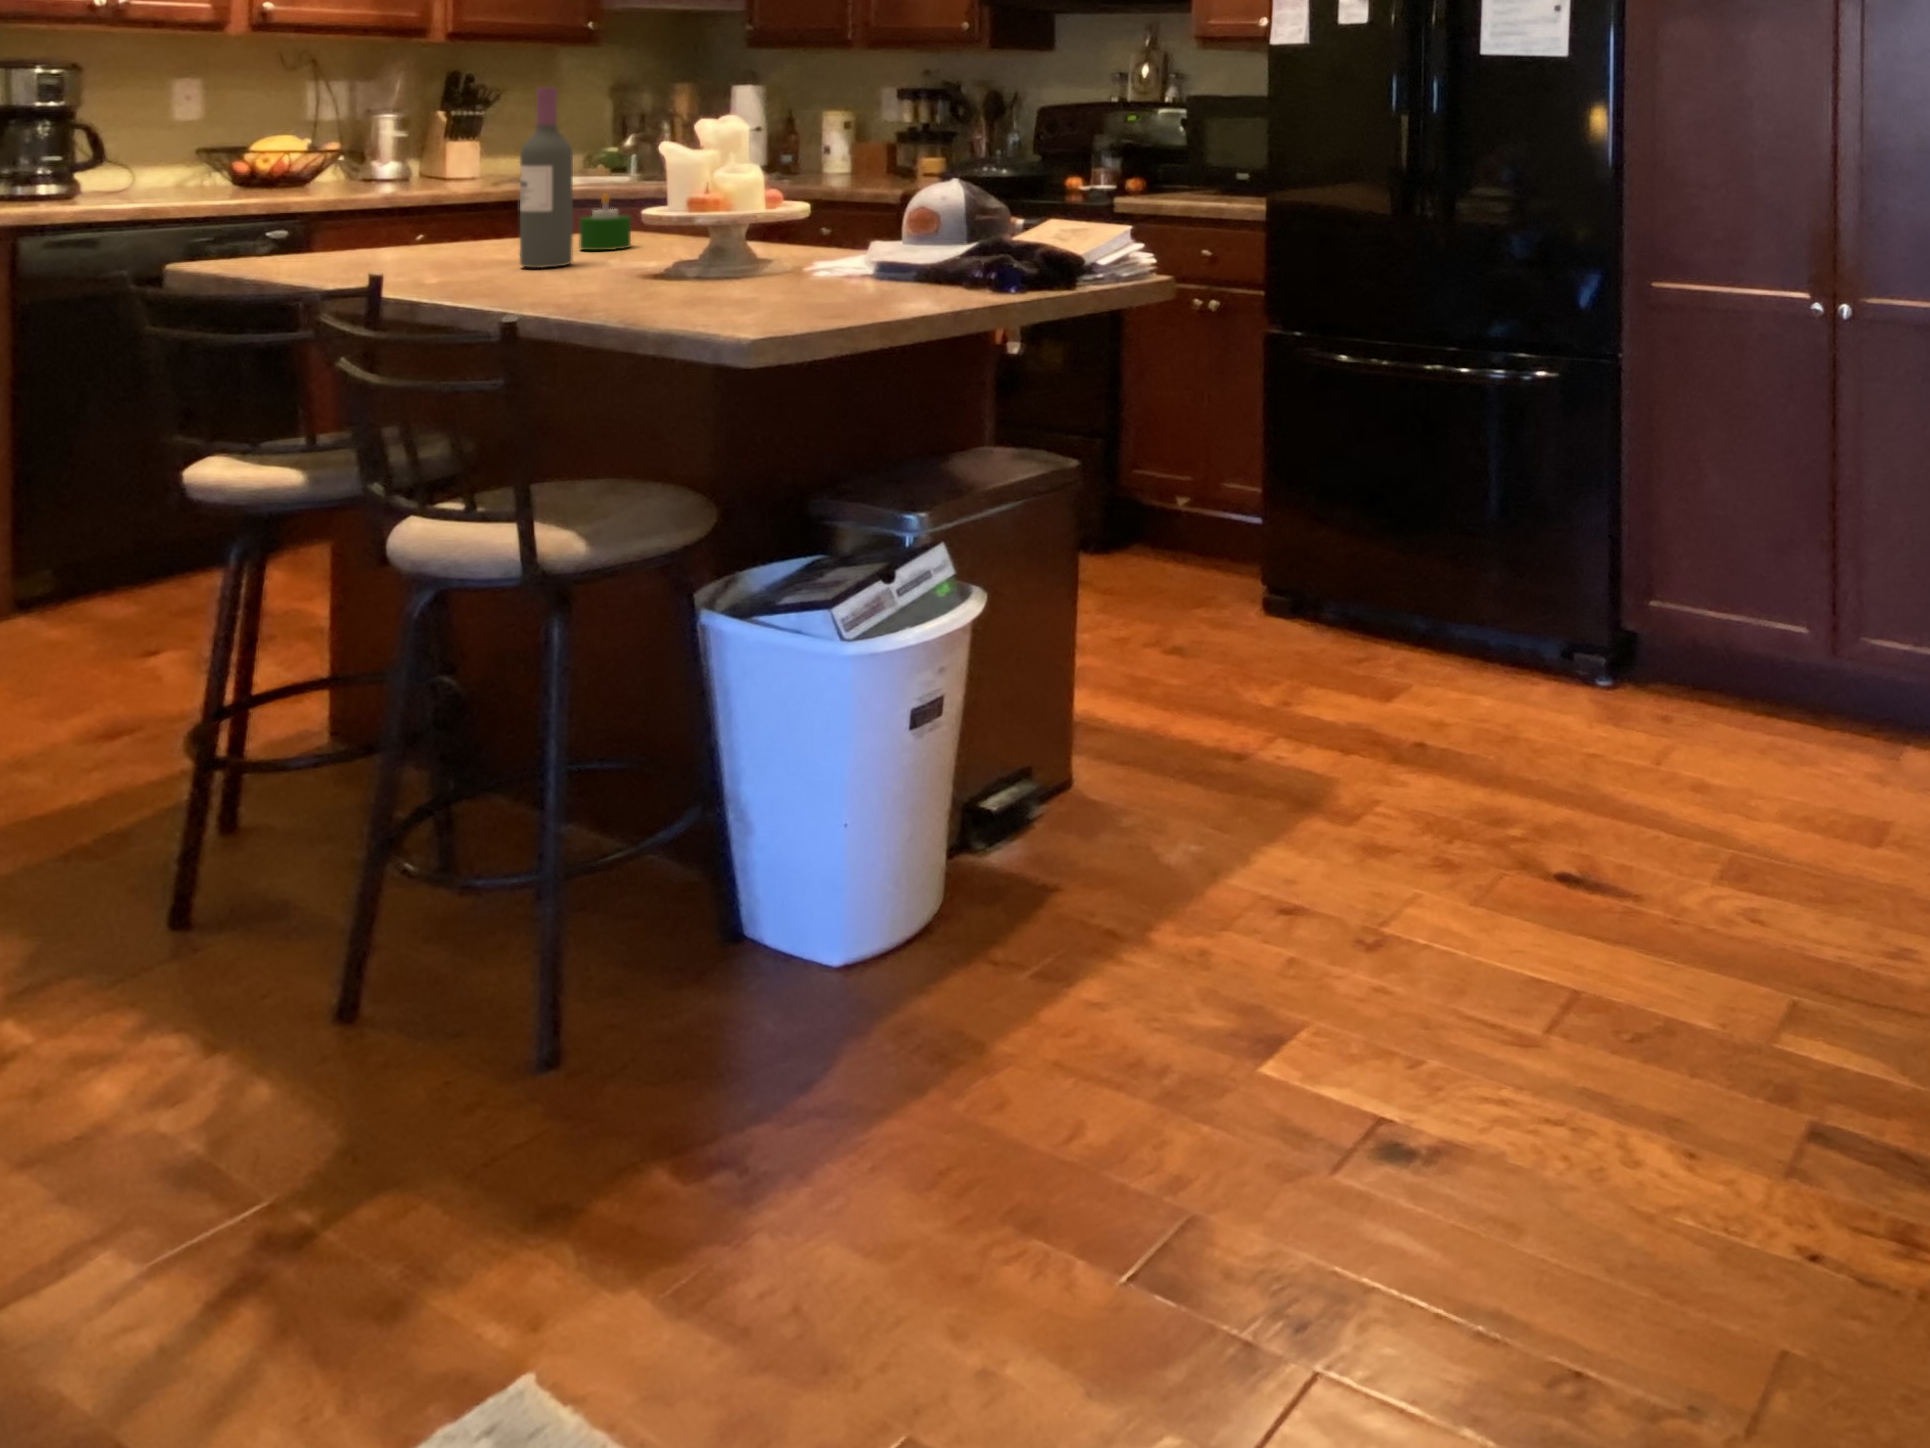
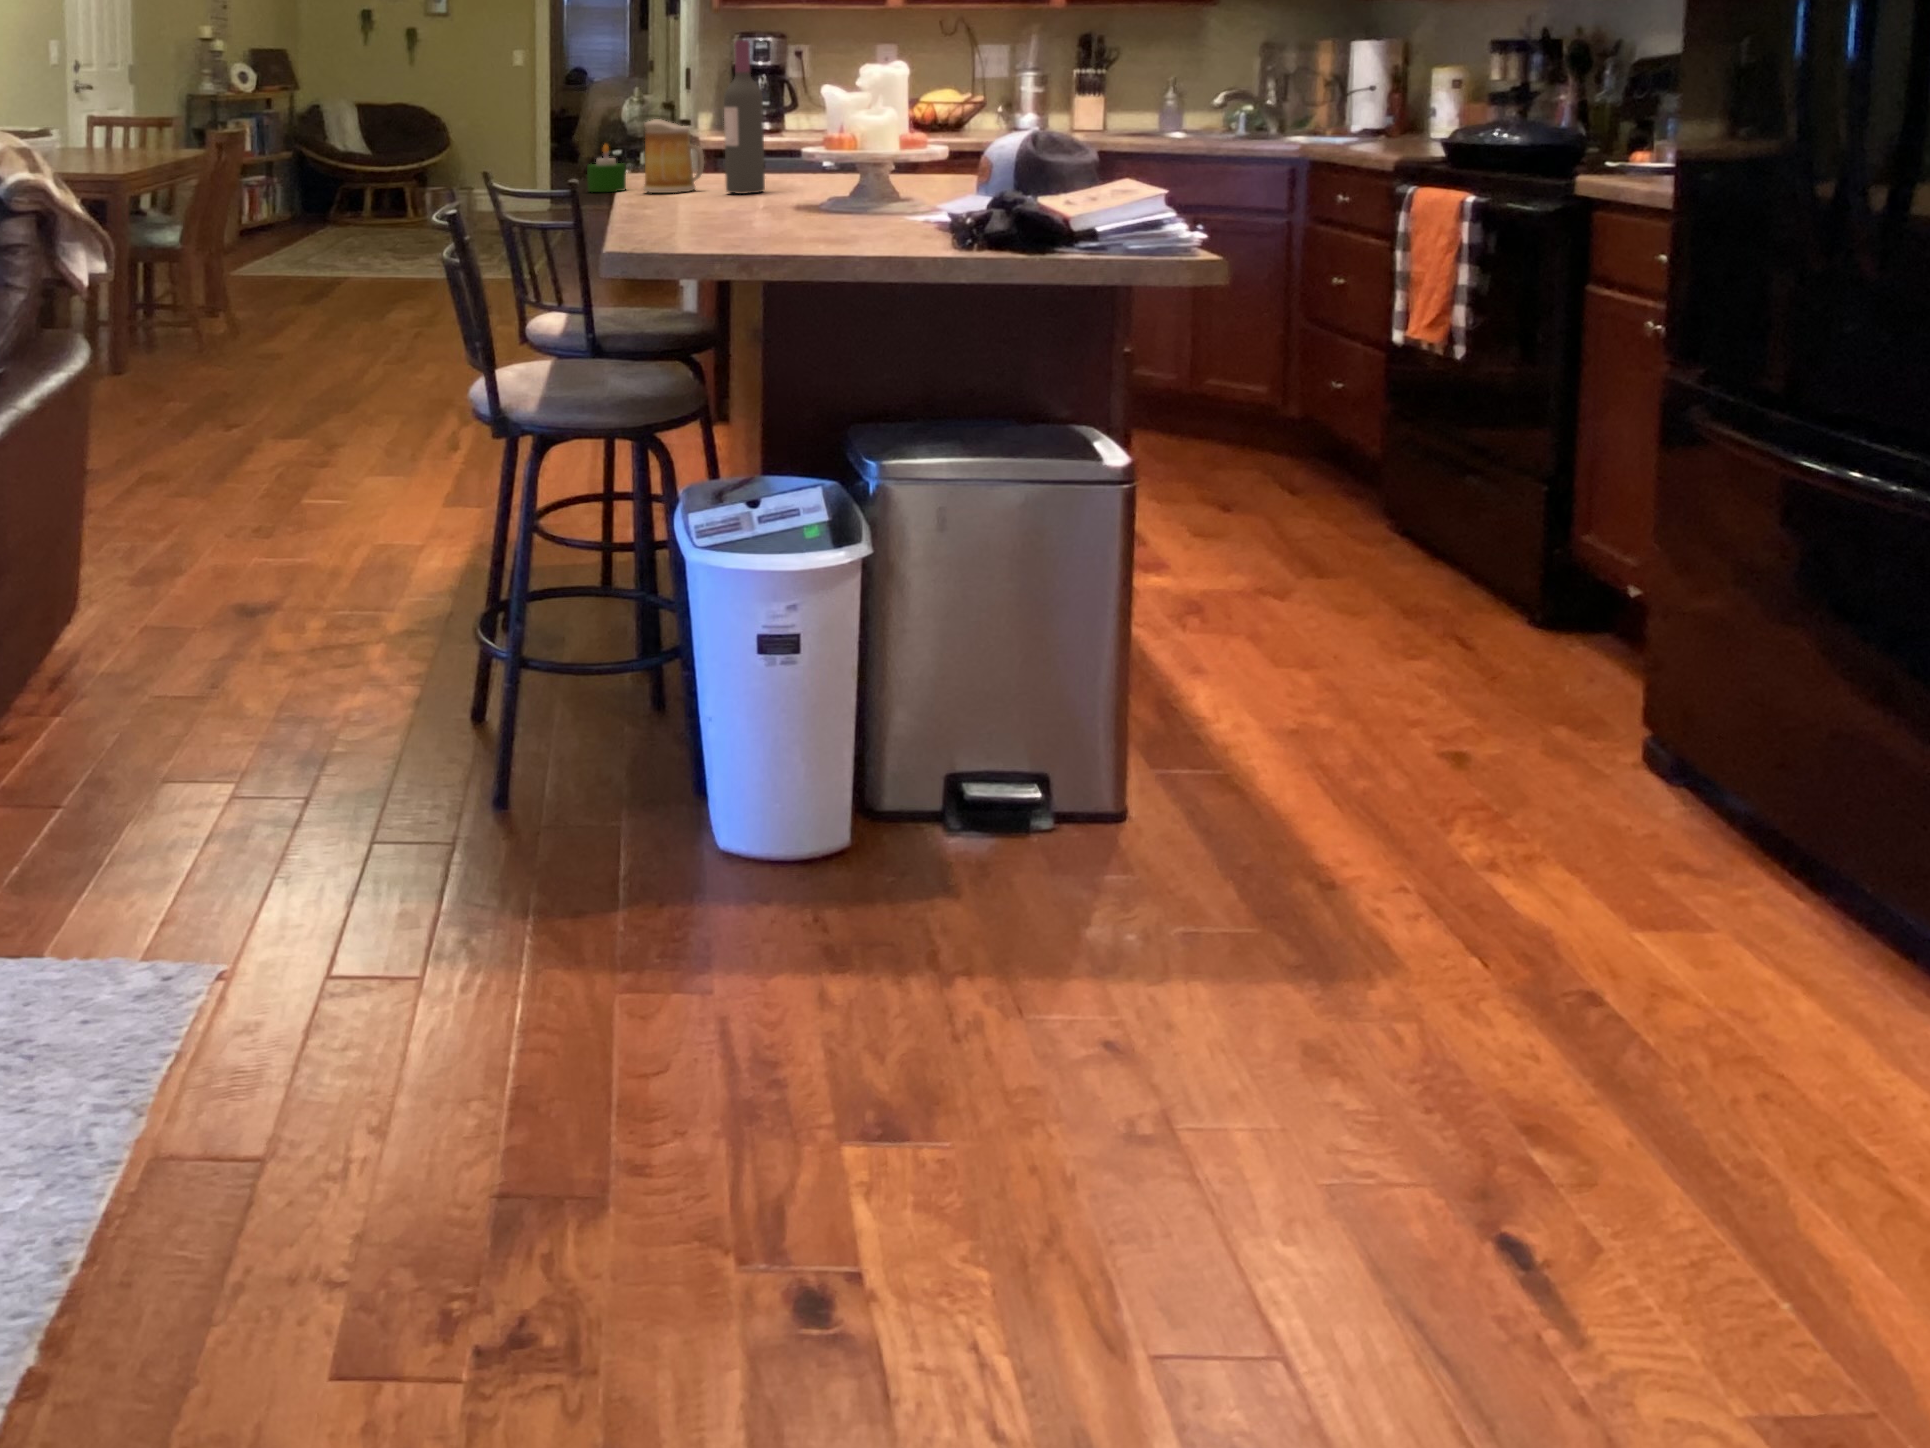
mug: none [366,183,459,277] -> present [643,119,704,193]
candle: present [579,193,631,250] -> present [587,144,626,192]

